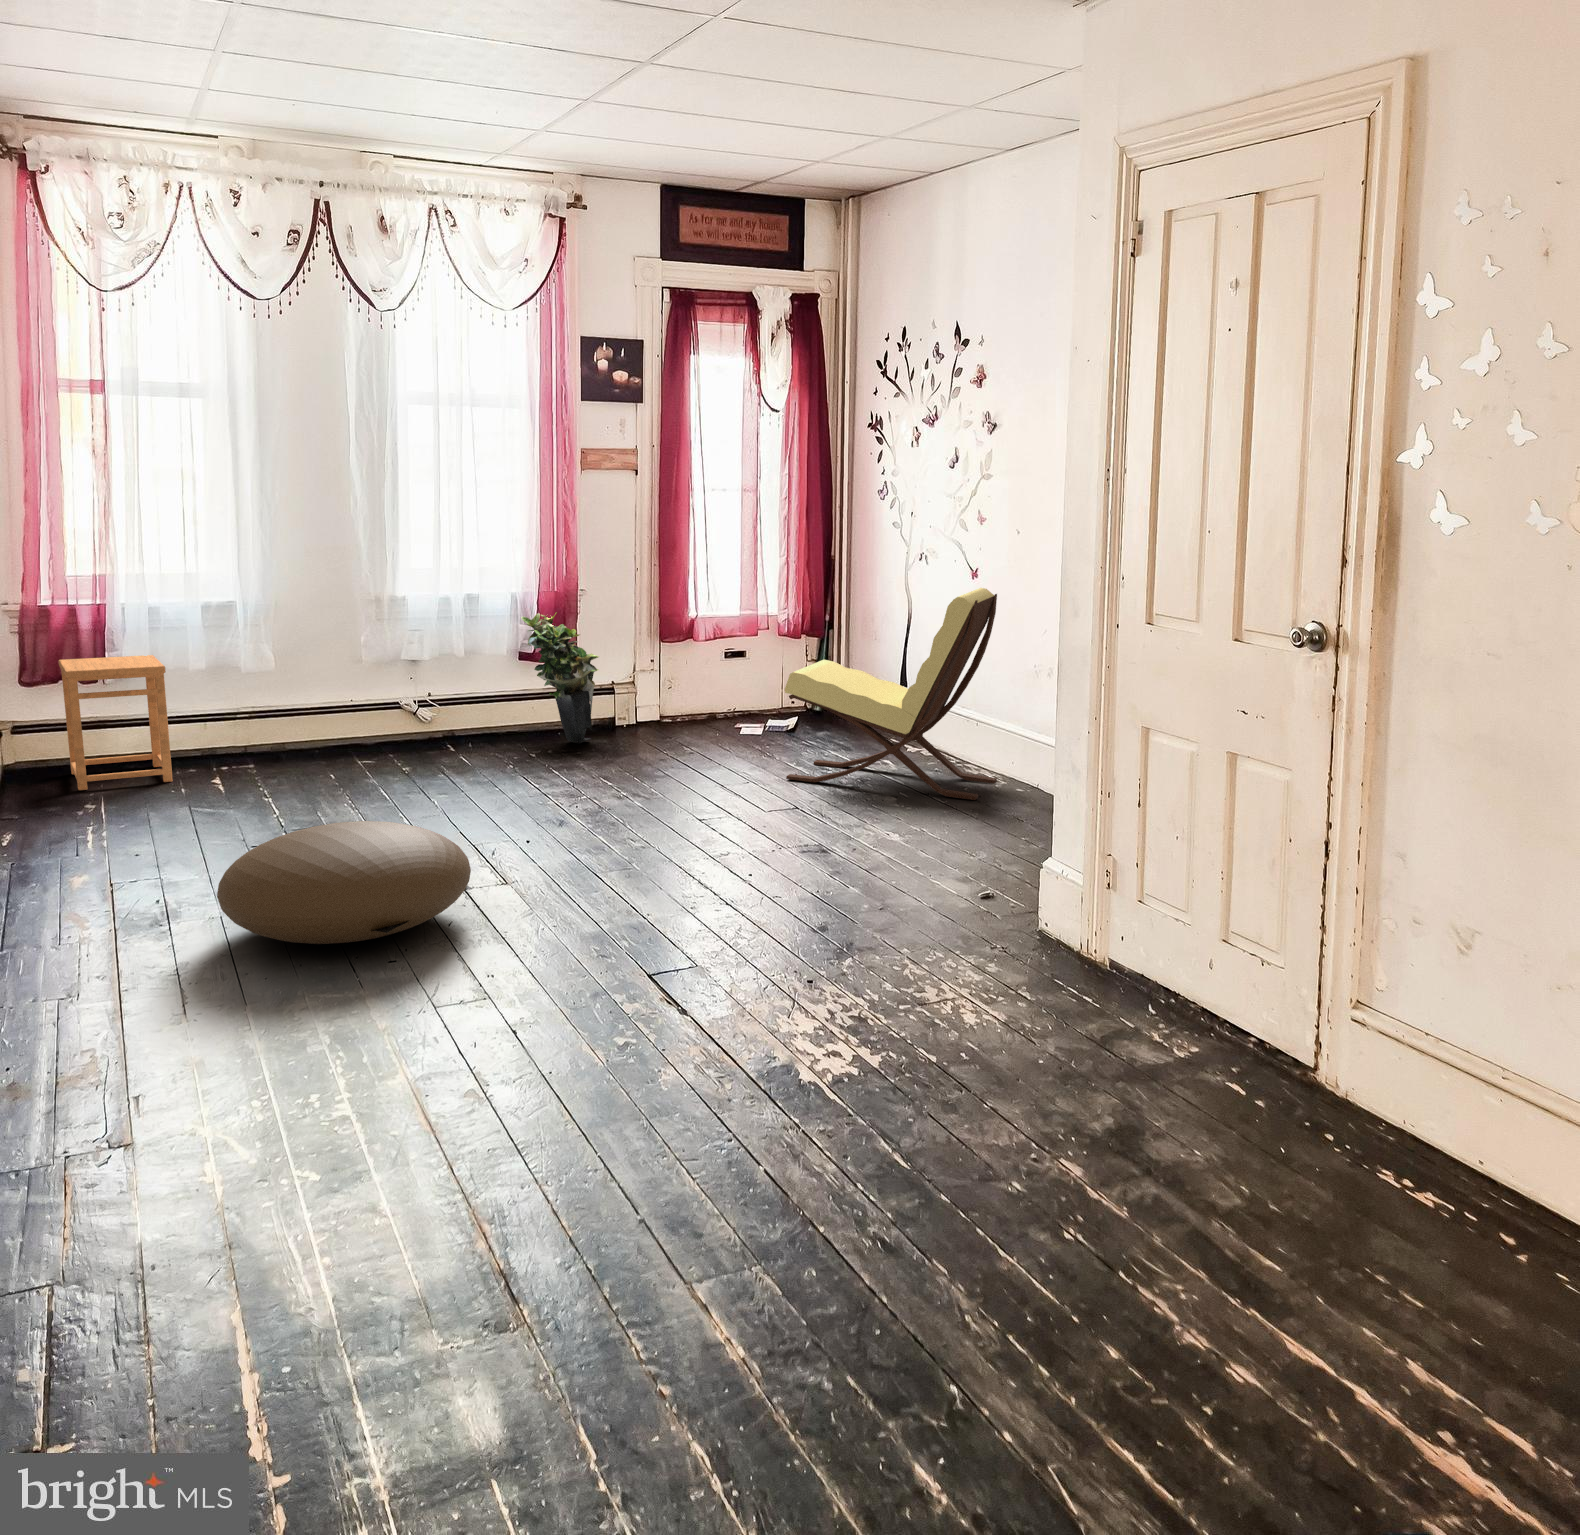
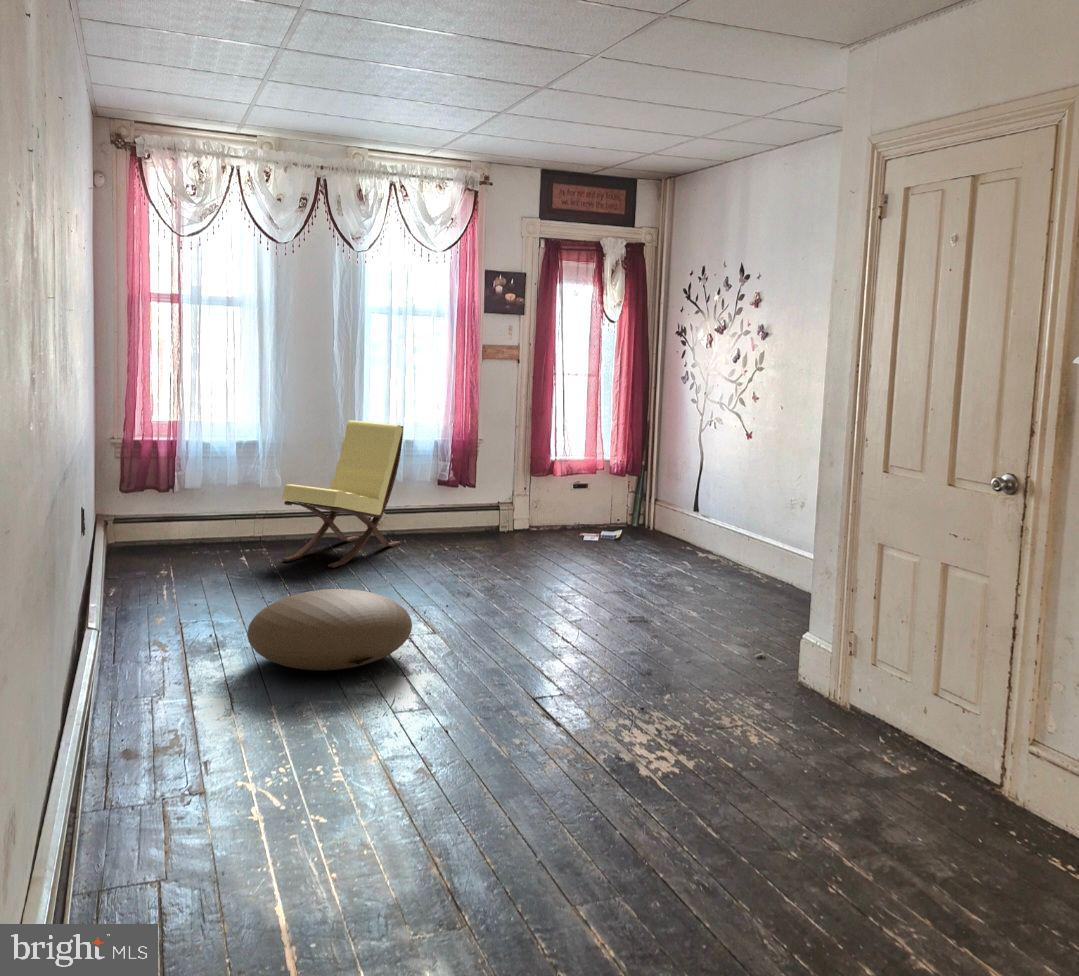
lounge chair: present [785,588,997,800] -> present [282,420,403,568]
potted plant: present [521,612,599,744] -> none [438,452,490,543]
side table: present [59,655,173,790] -> none [136,473,206,562]

